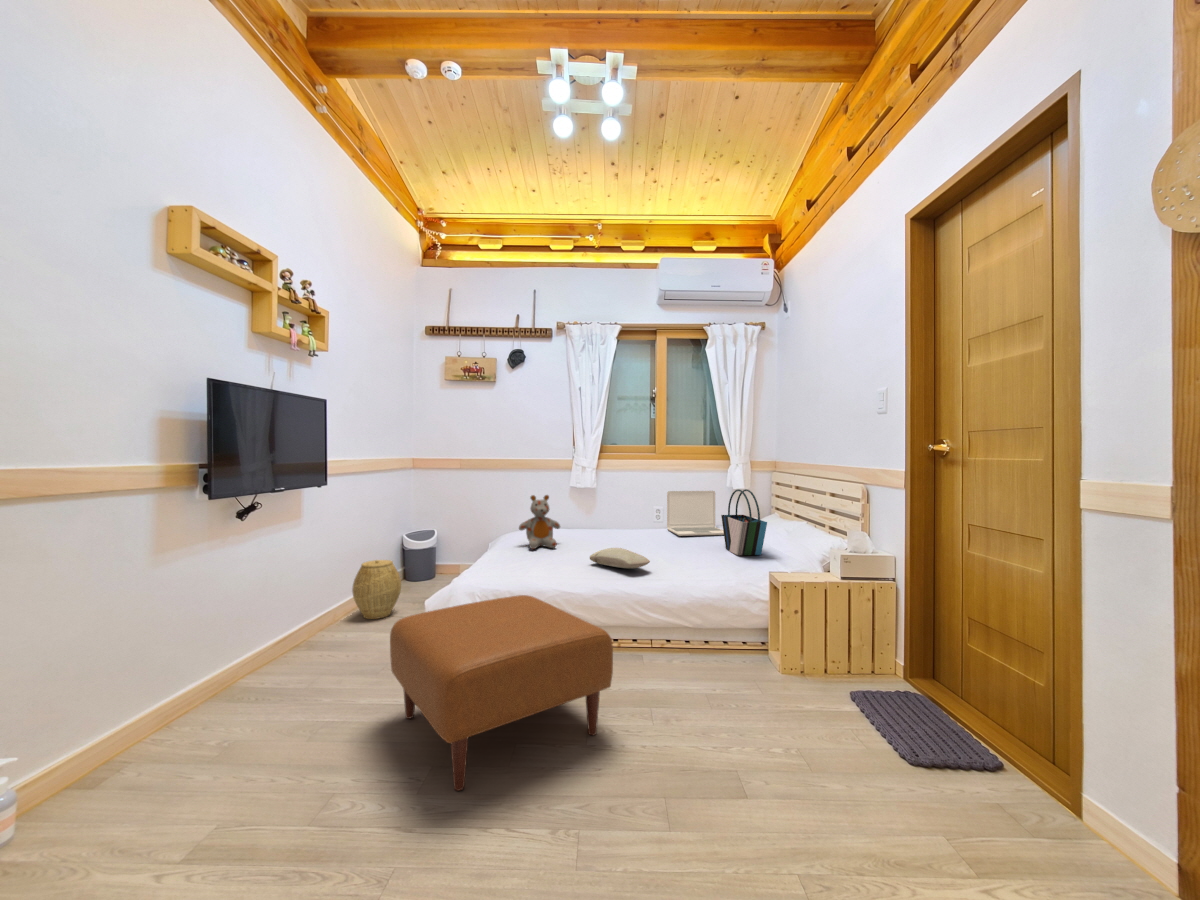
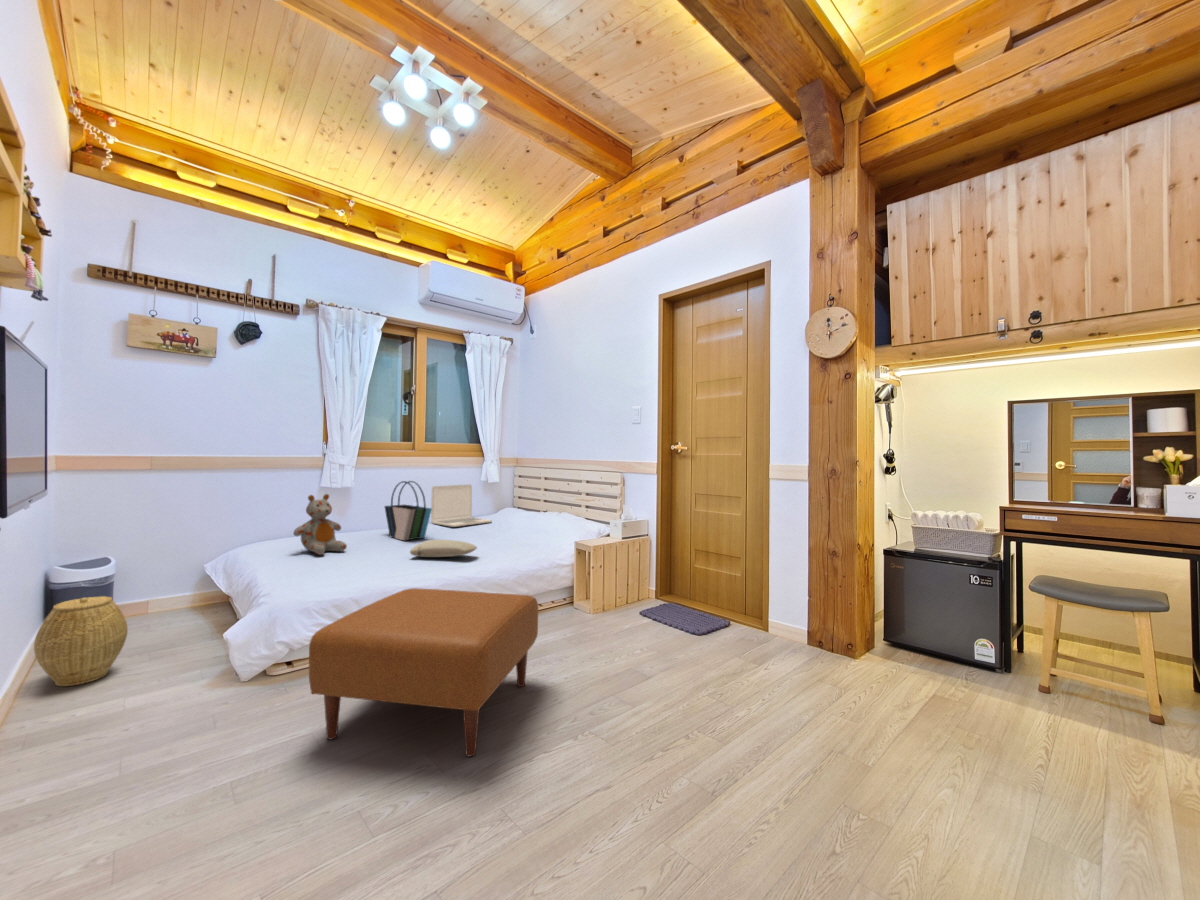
tote bag: present [721,489,767,555] -> present [385,481,431,540]

